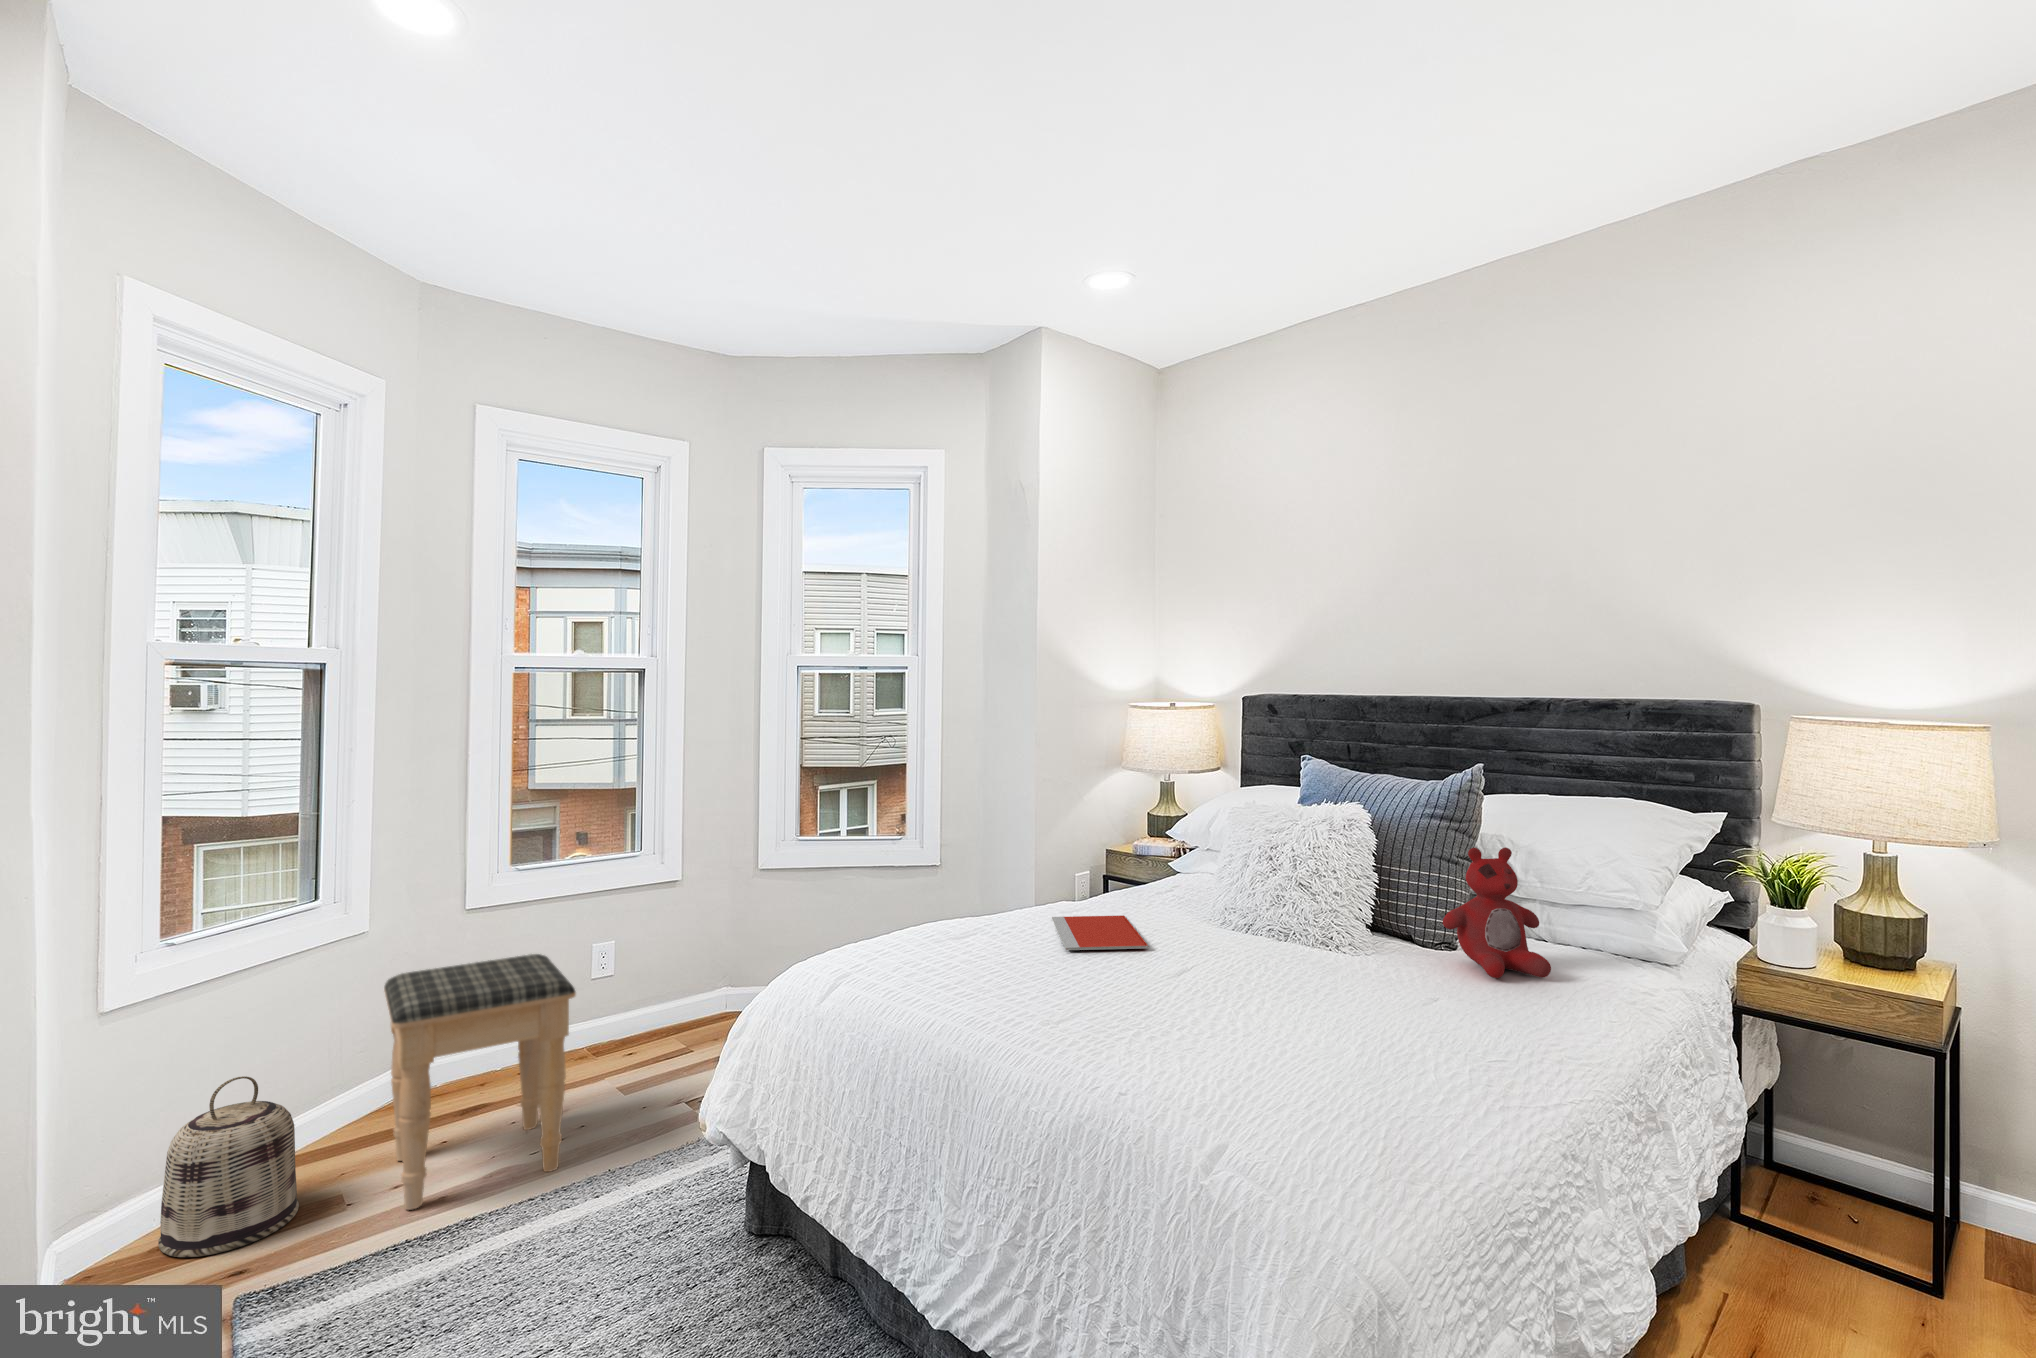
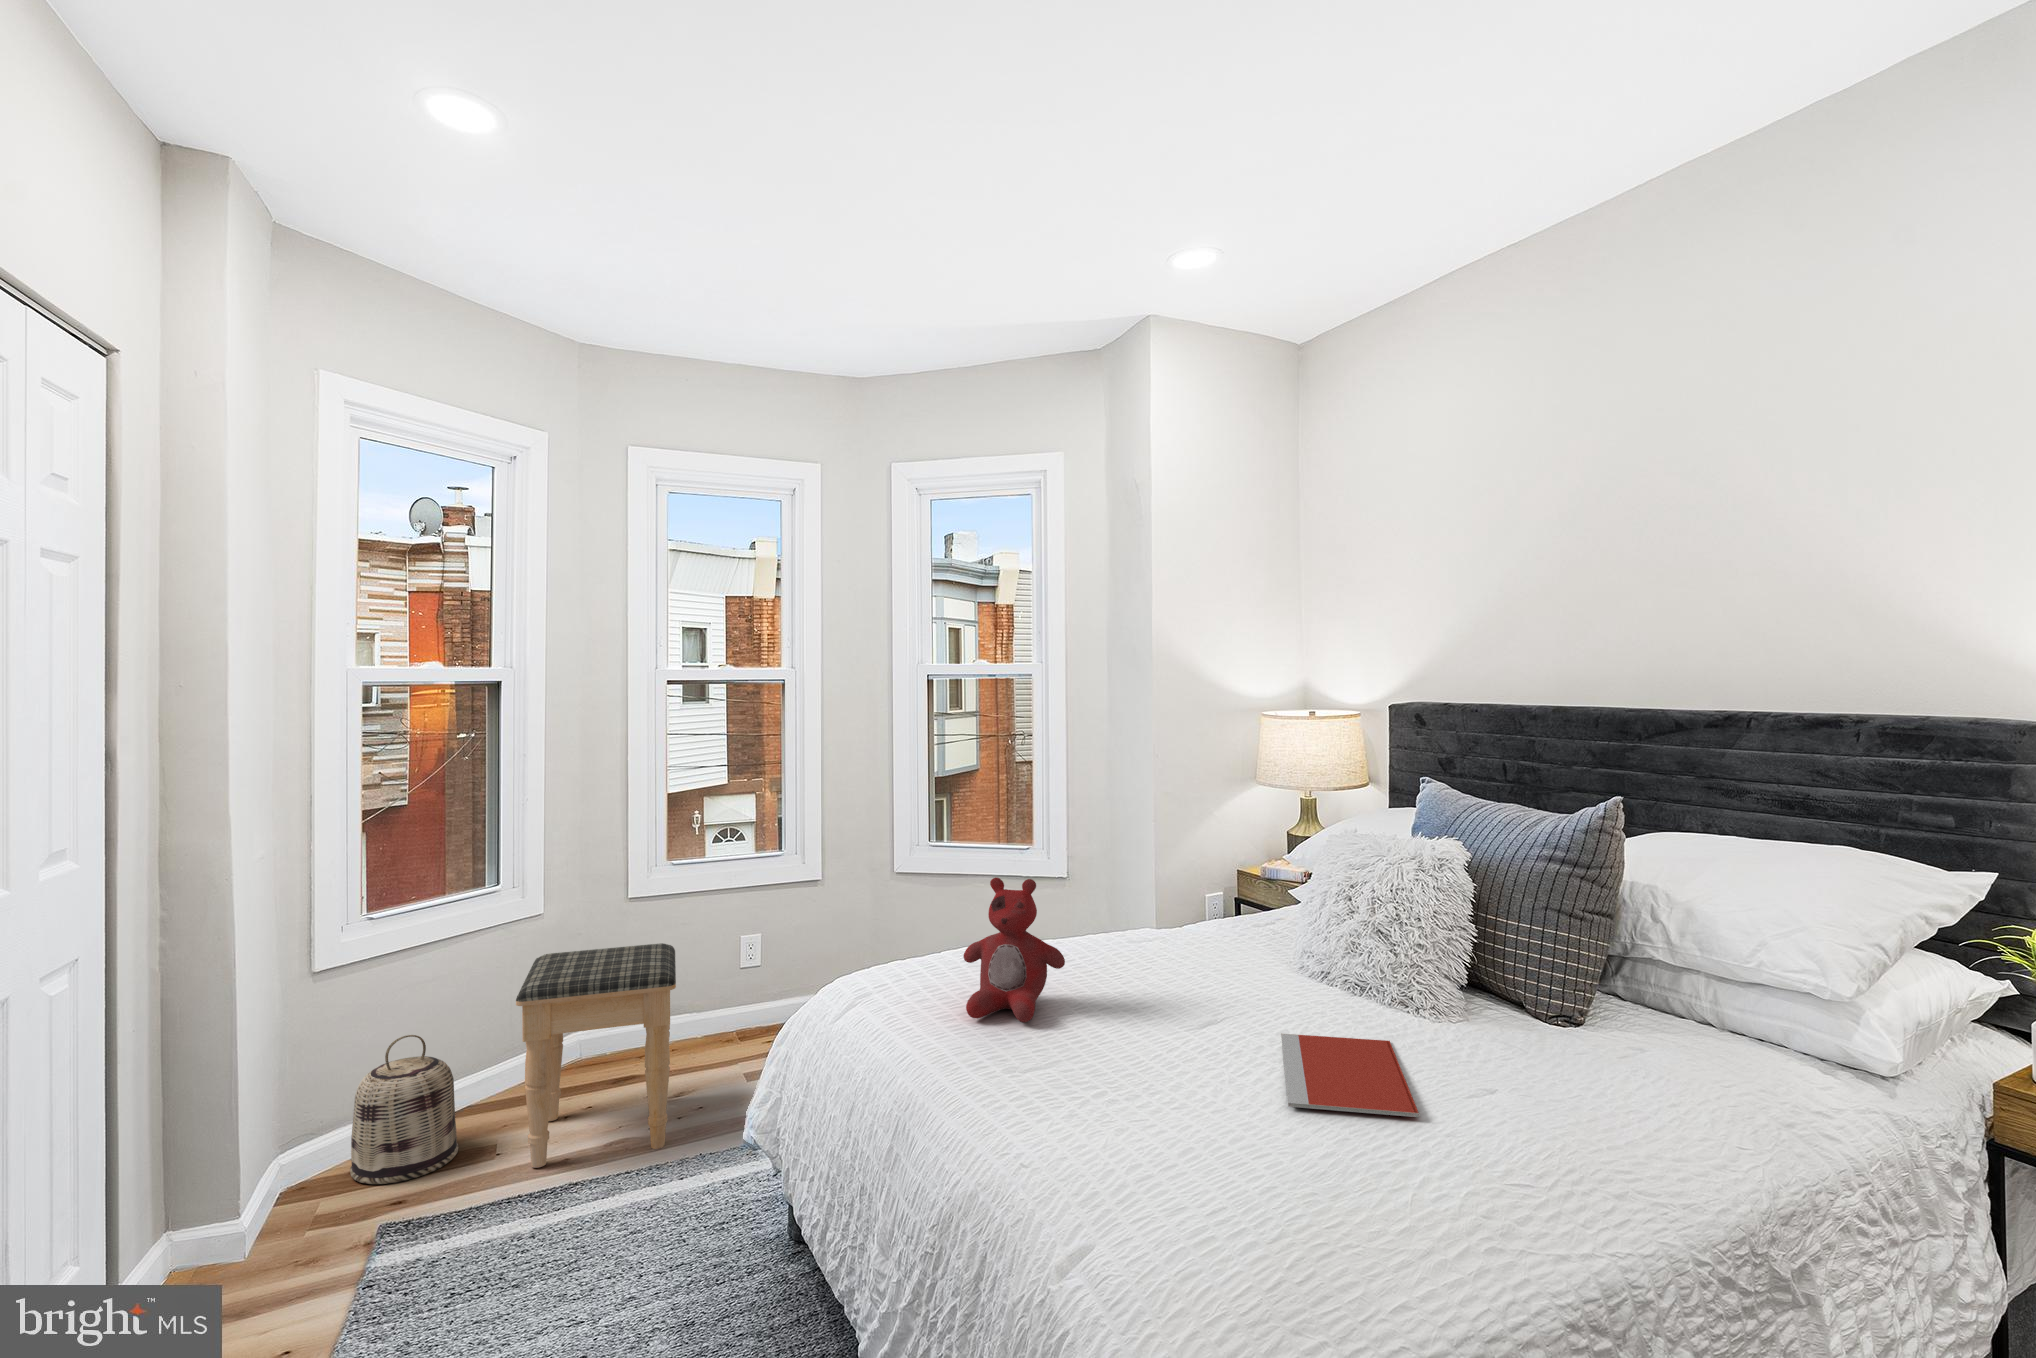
stuffed bear: present [1443,847,1551,978] -> present [963,878,1065,1022]
notebook: present [1052,915,1149,950] -> present [1281,1034,1419,1117]

